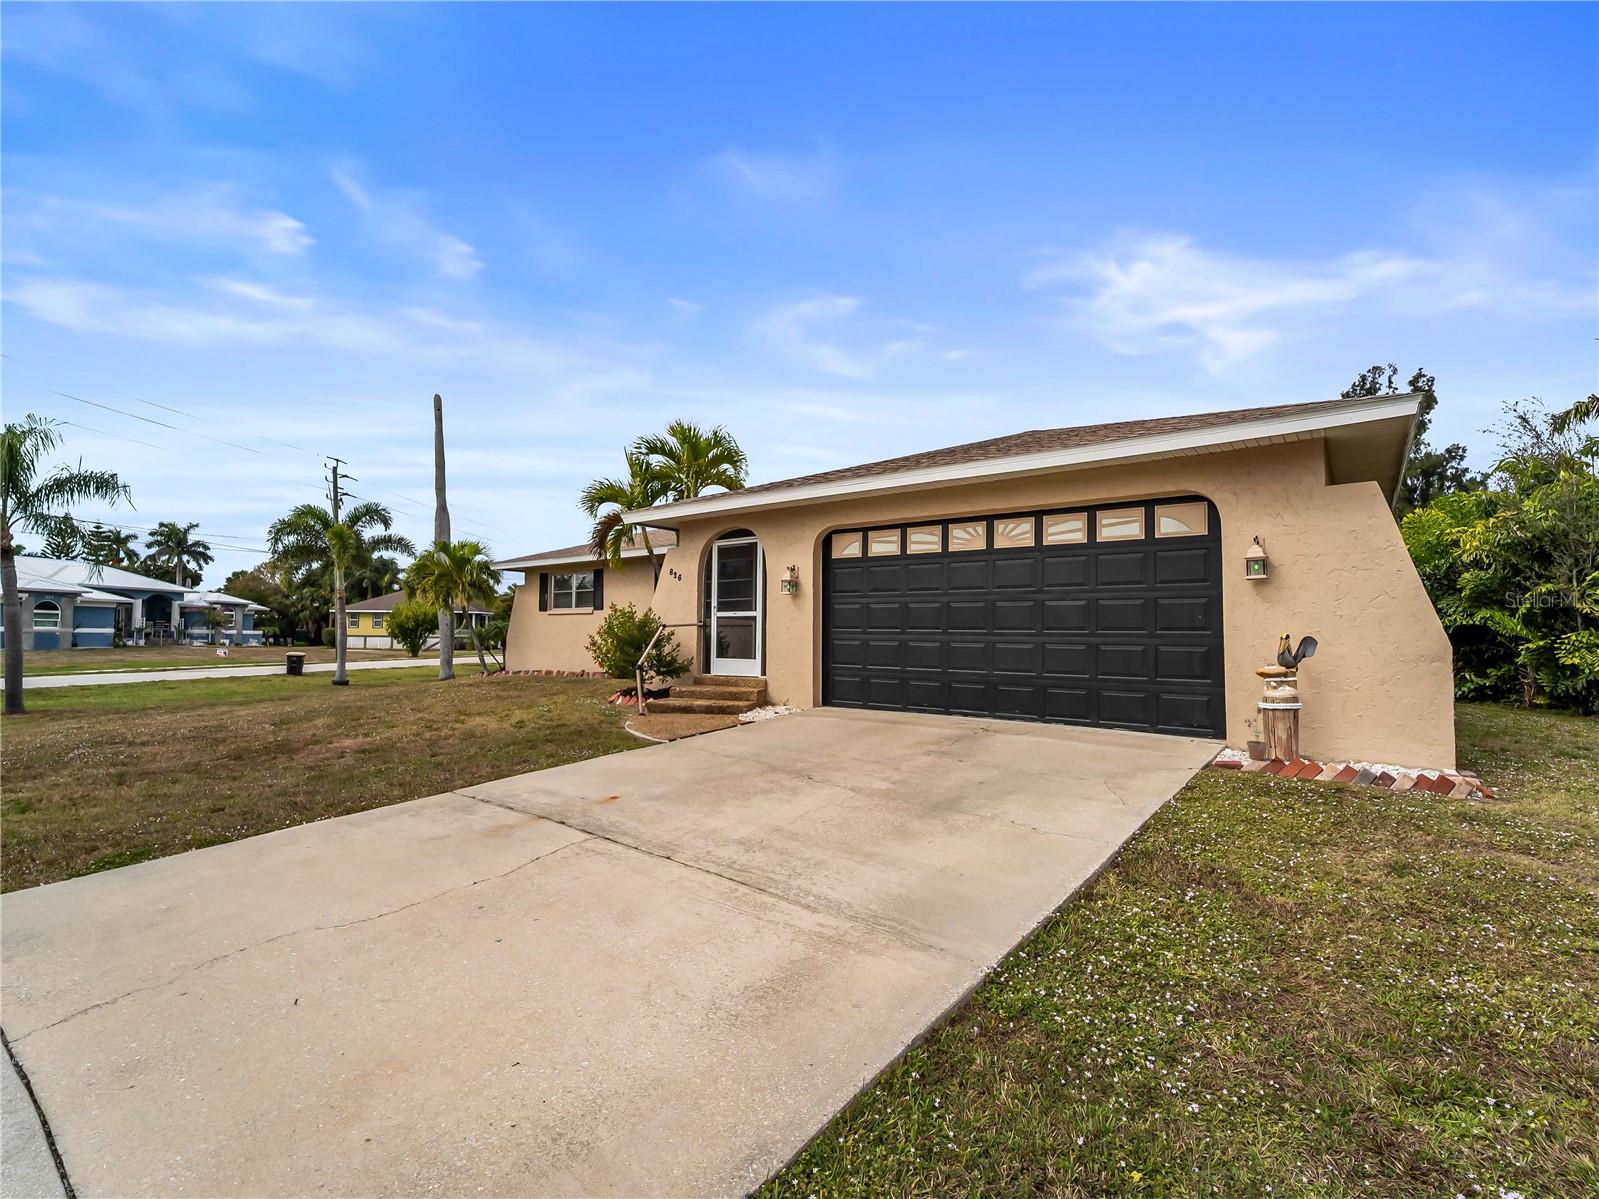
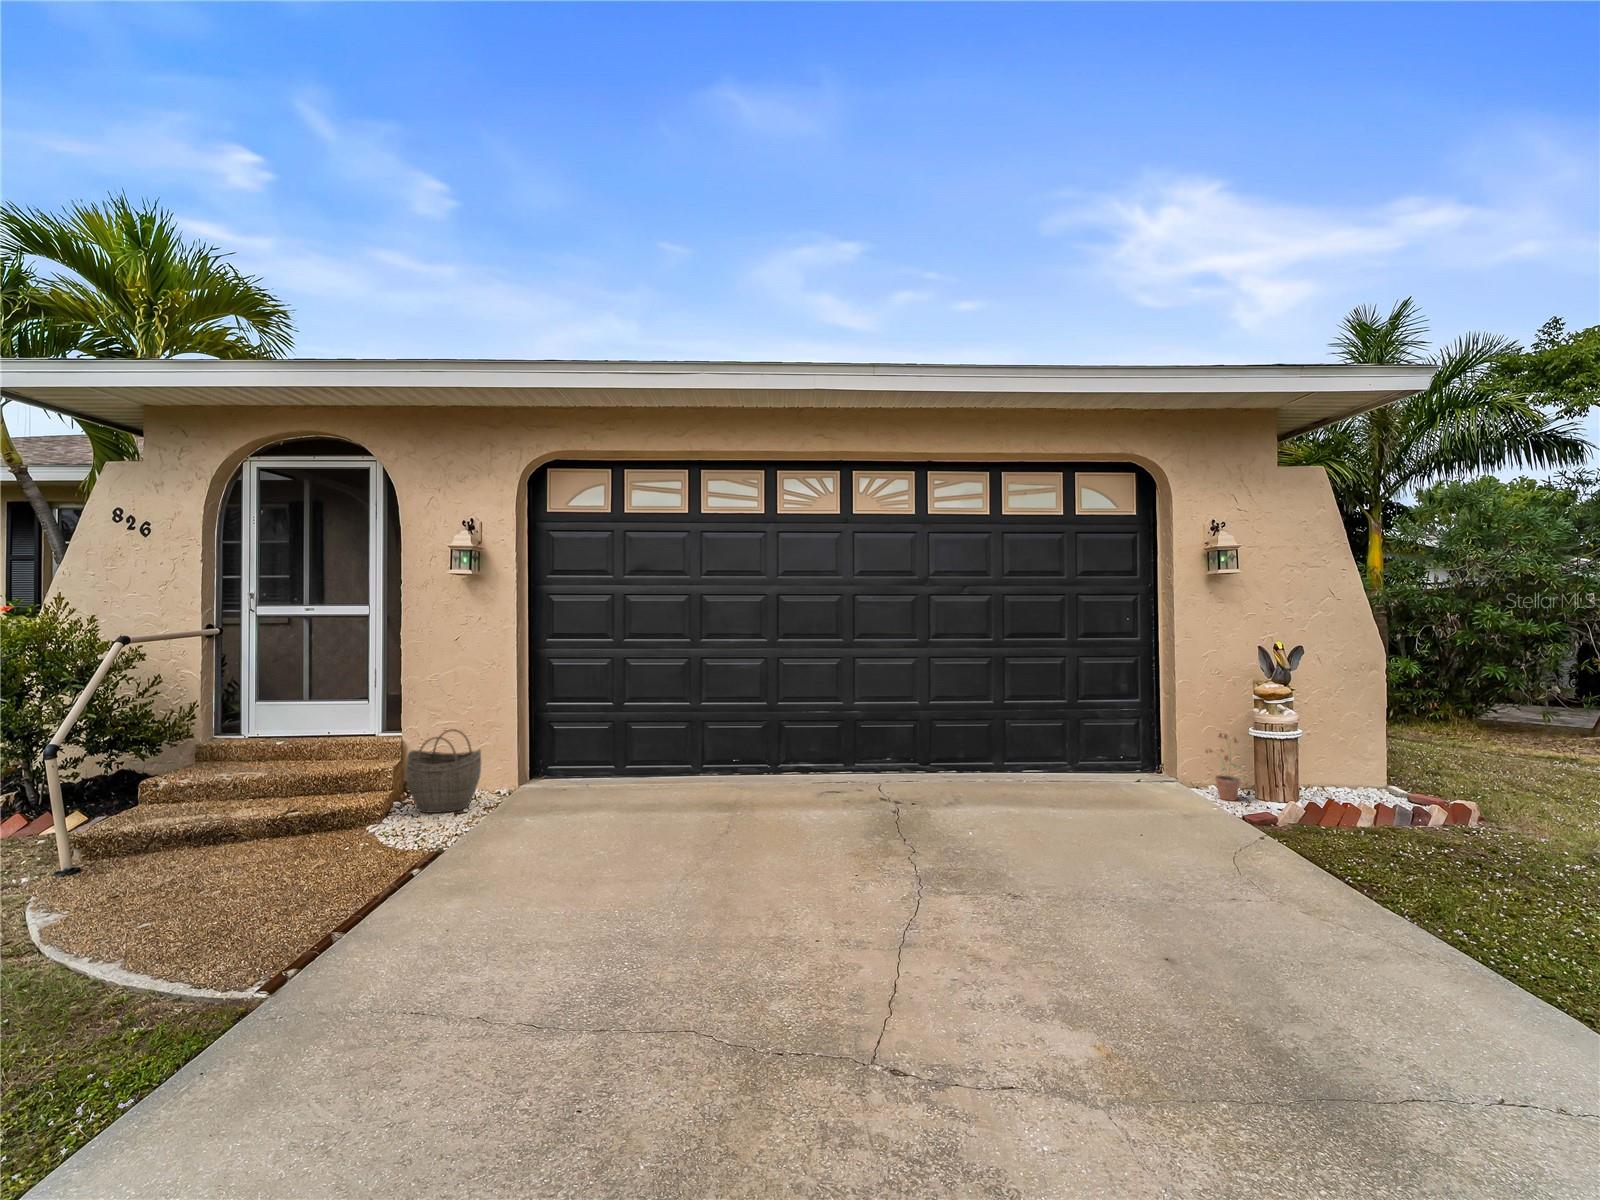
woven basket: none [761,674,795,714] -> present [406,729,481,813]

